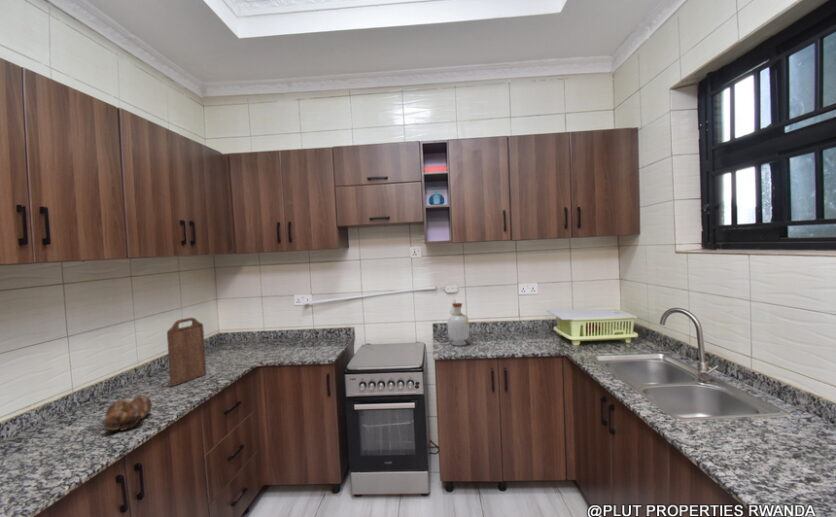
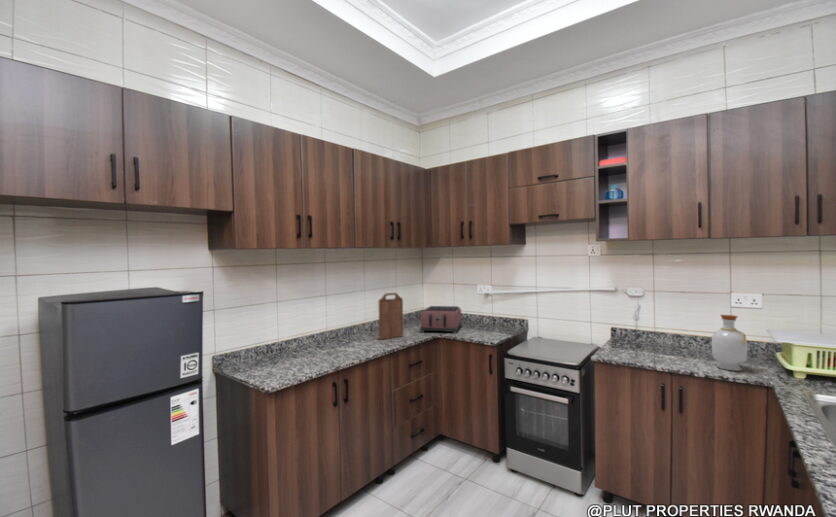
bottle: present [448,303,469,346] -> present [711,315,747,371]
toaster: none [227,324,278,363] -> present [420,306,462,333]
bread loaf: present [104,395,152,430] -> none [333,339,361,357]

